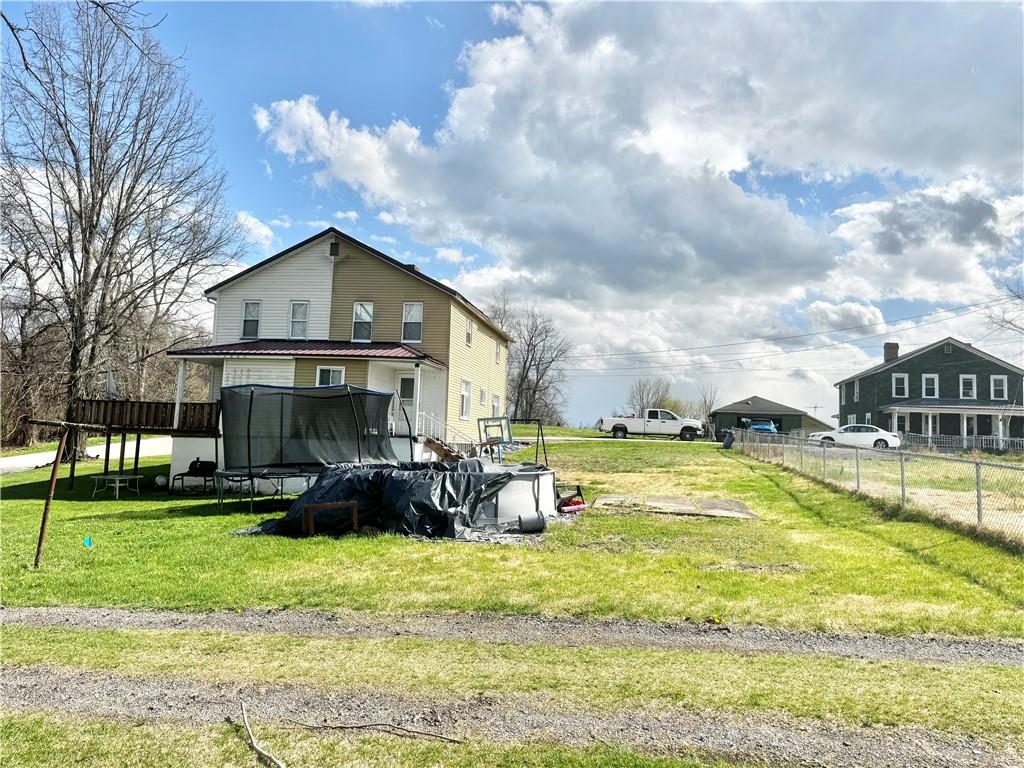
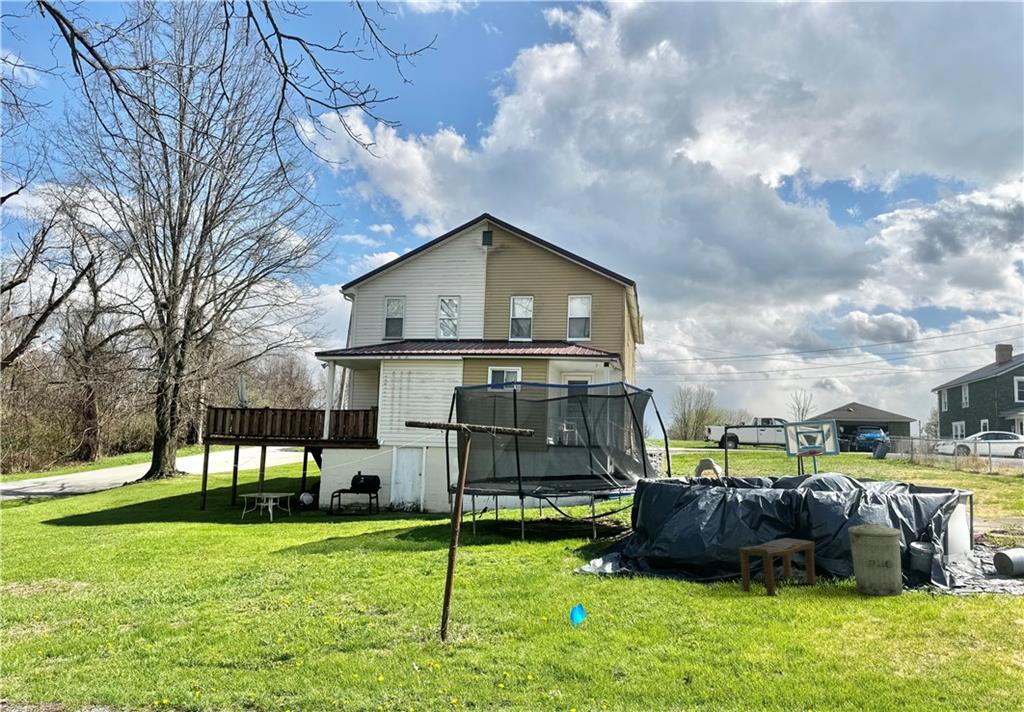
trash can: none [368,488,399,535] -> present [848,522,903,596]

